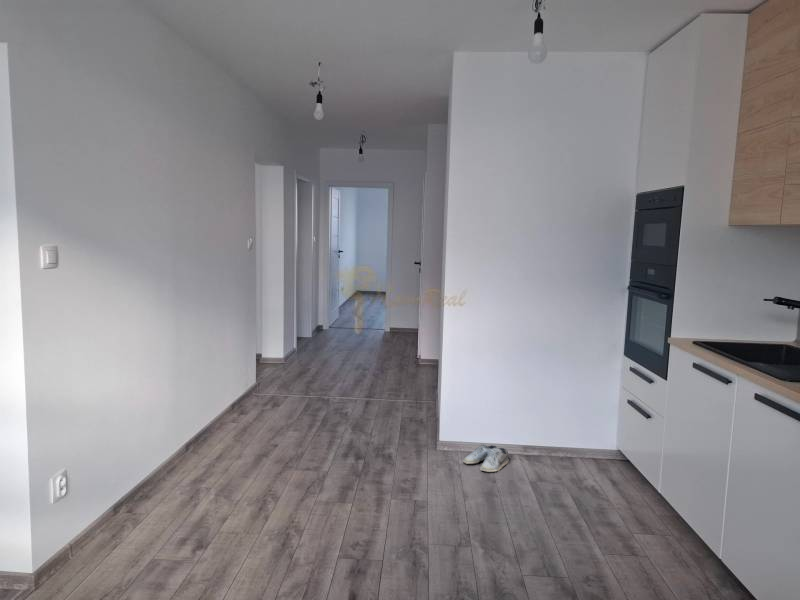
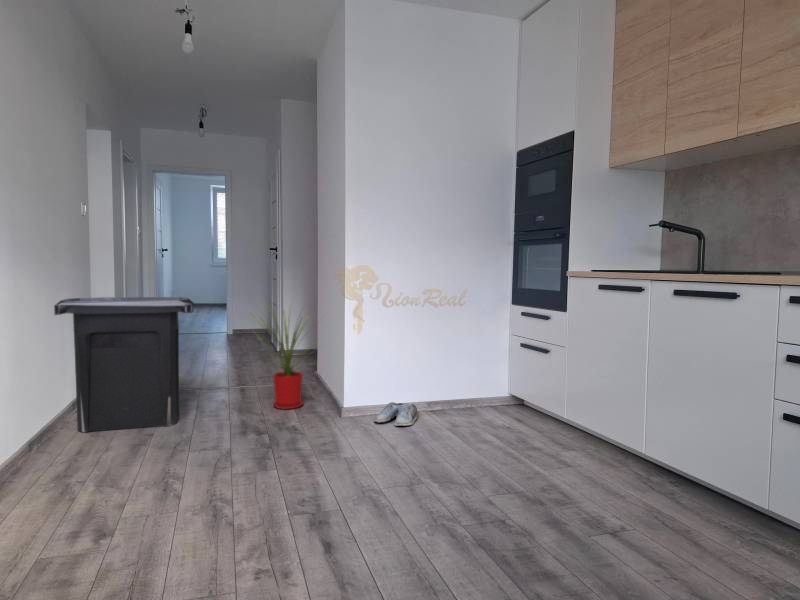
trash can: none [210,326,317,440] -> present [54,297,194,432]
house plant: none [364,331,436,434] -> present [262,308,308,409]

